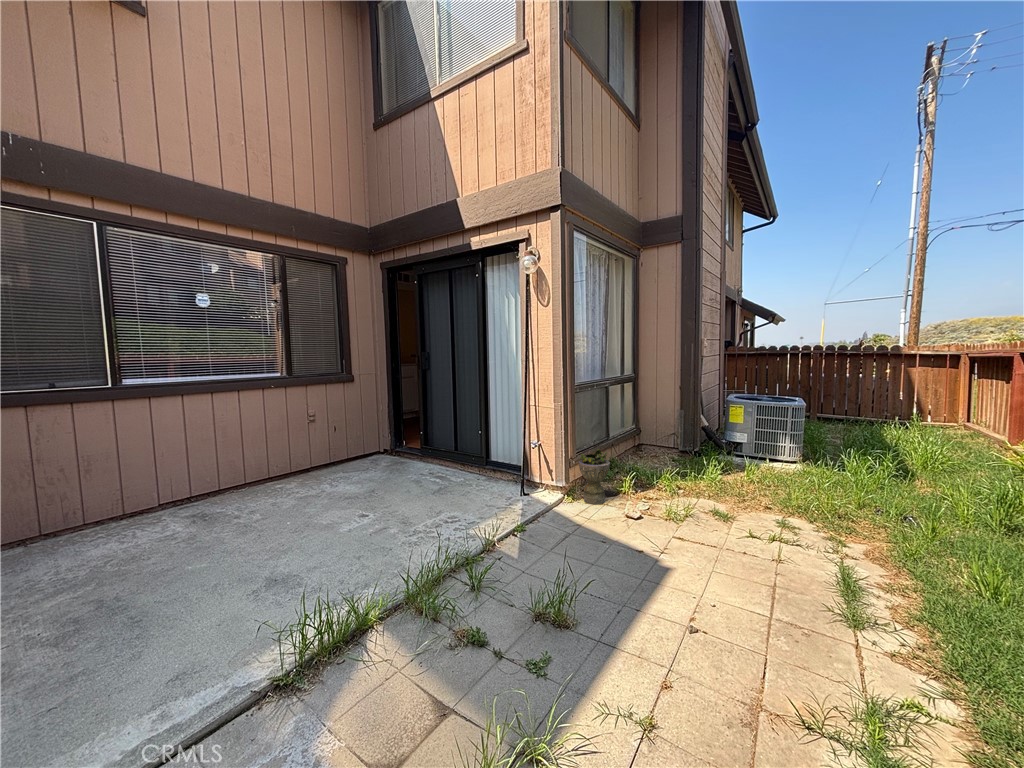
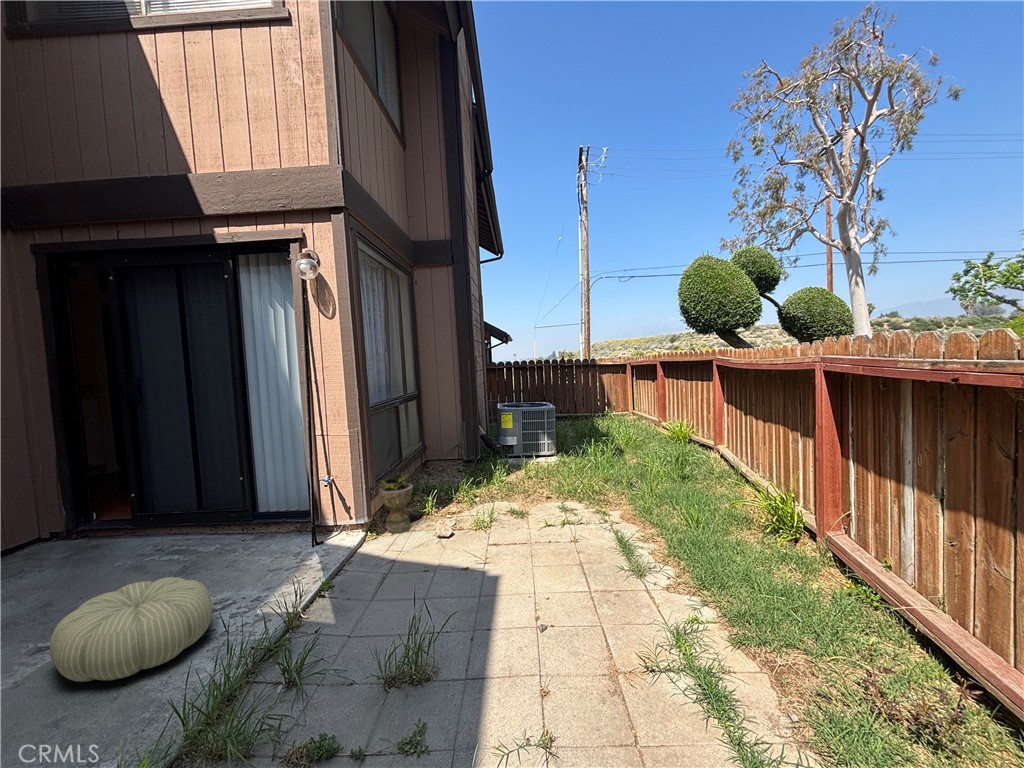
pouf: none [337,493,430,554] -> present [49,577,212,682]

